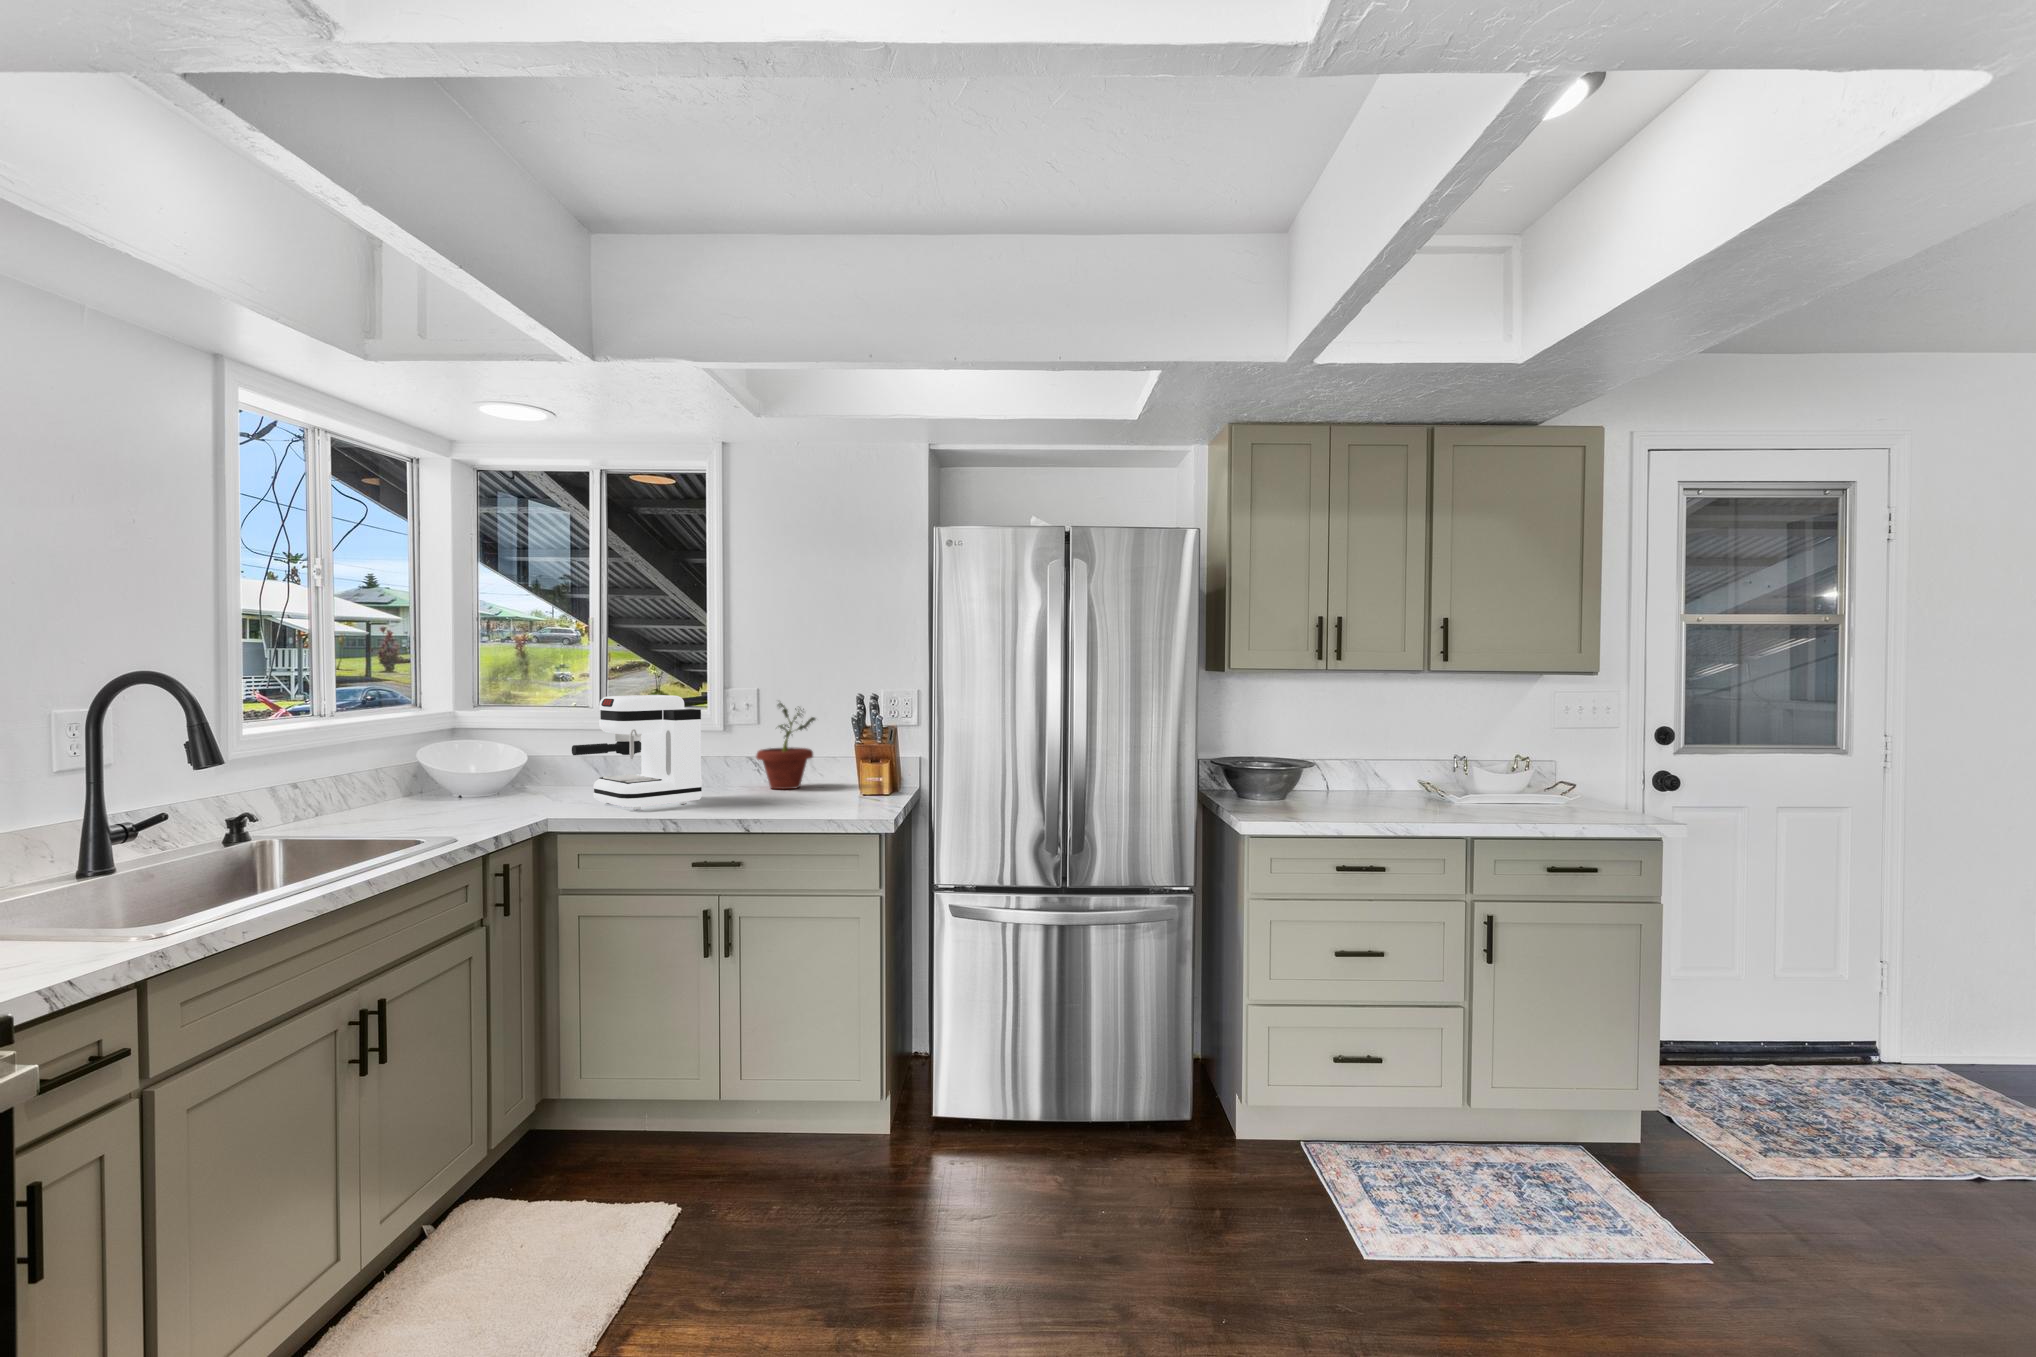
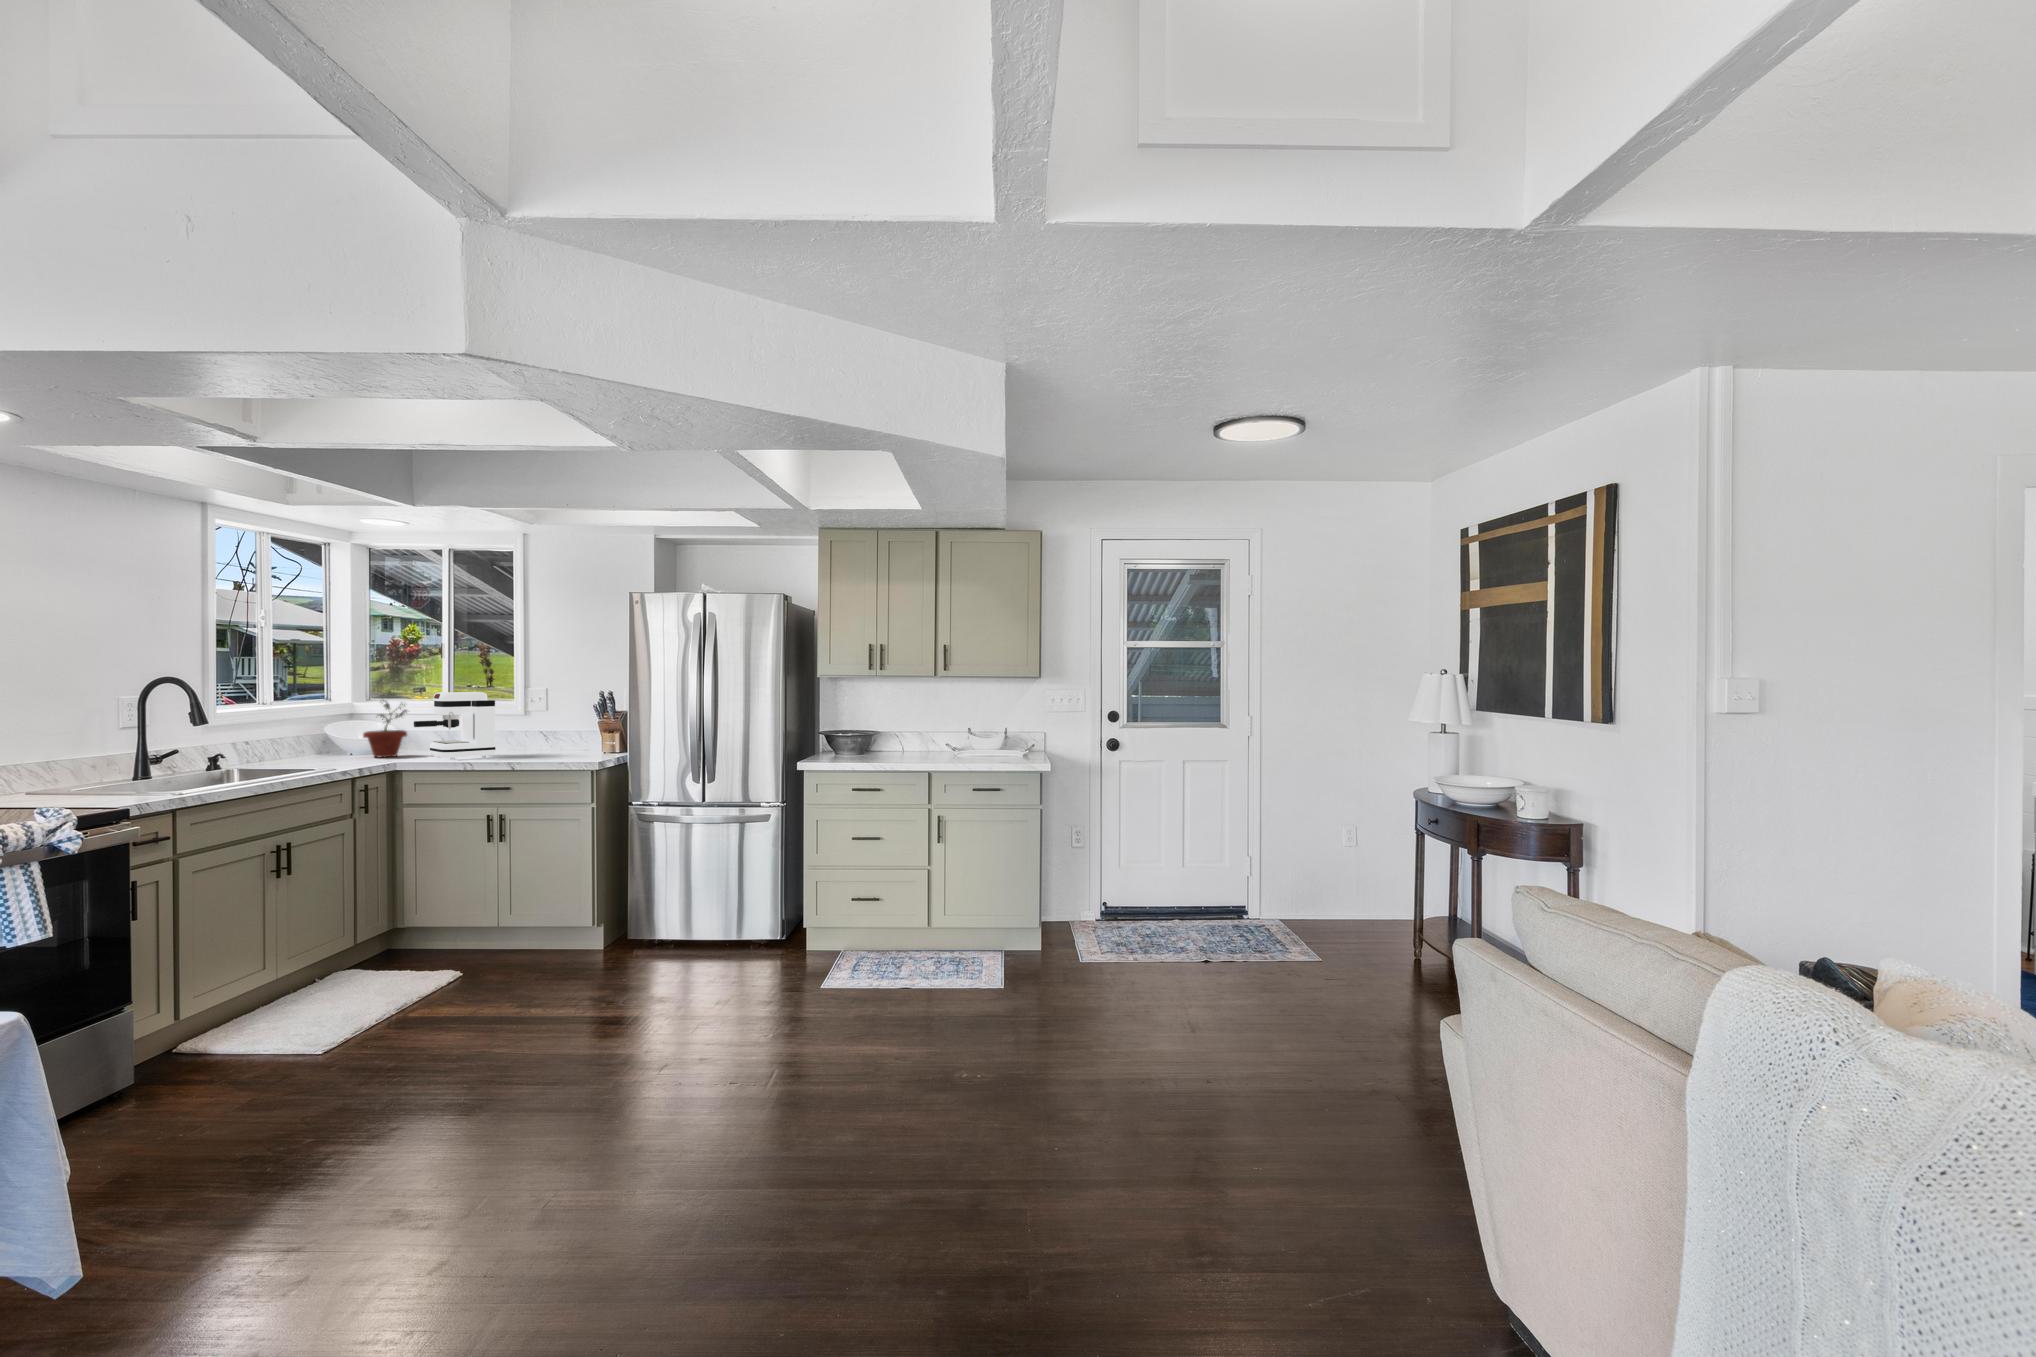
potted plant: present [756,703,815,789] -> present [363,700,407,757]

